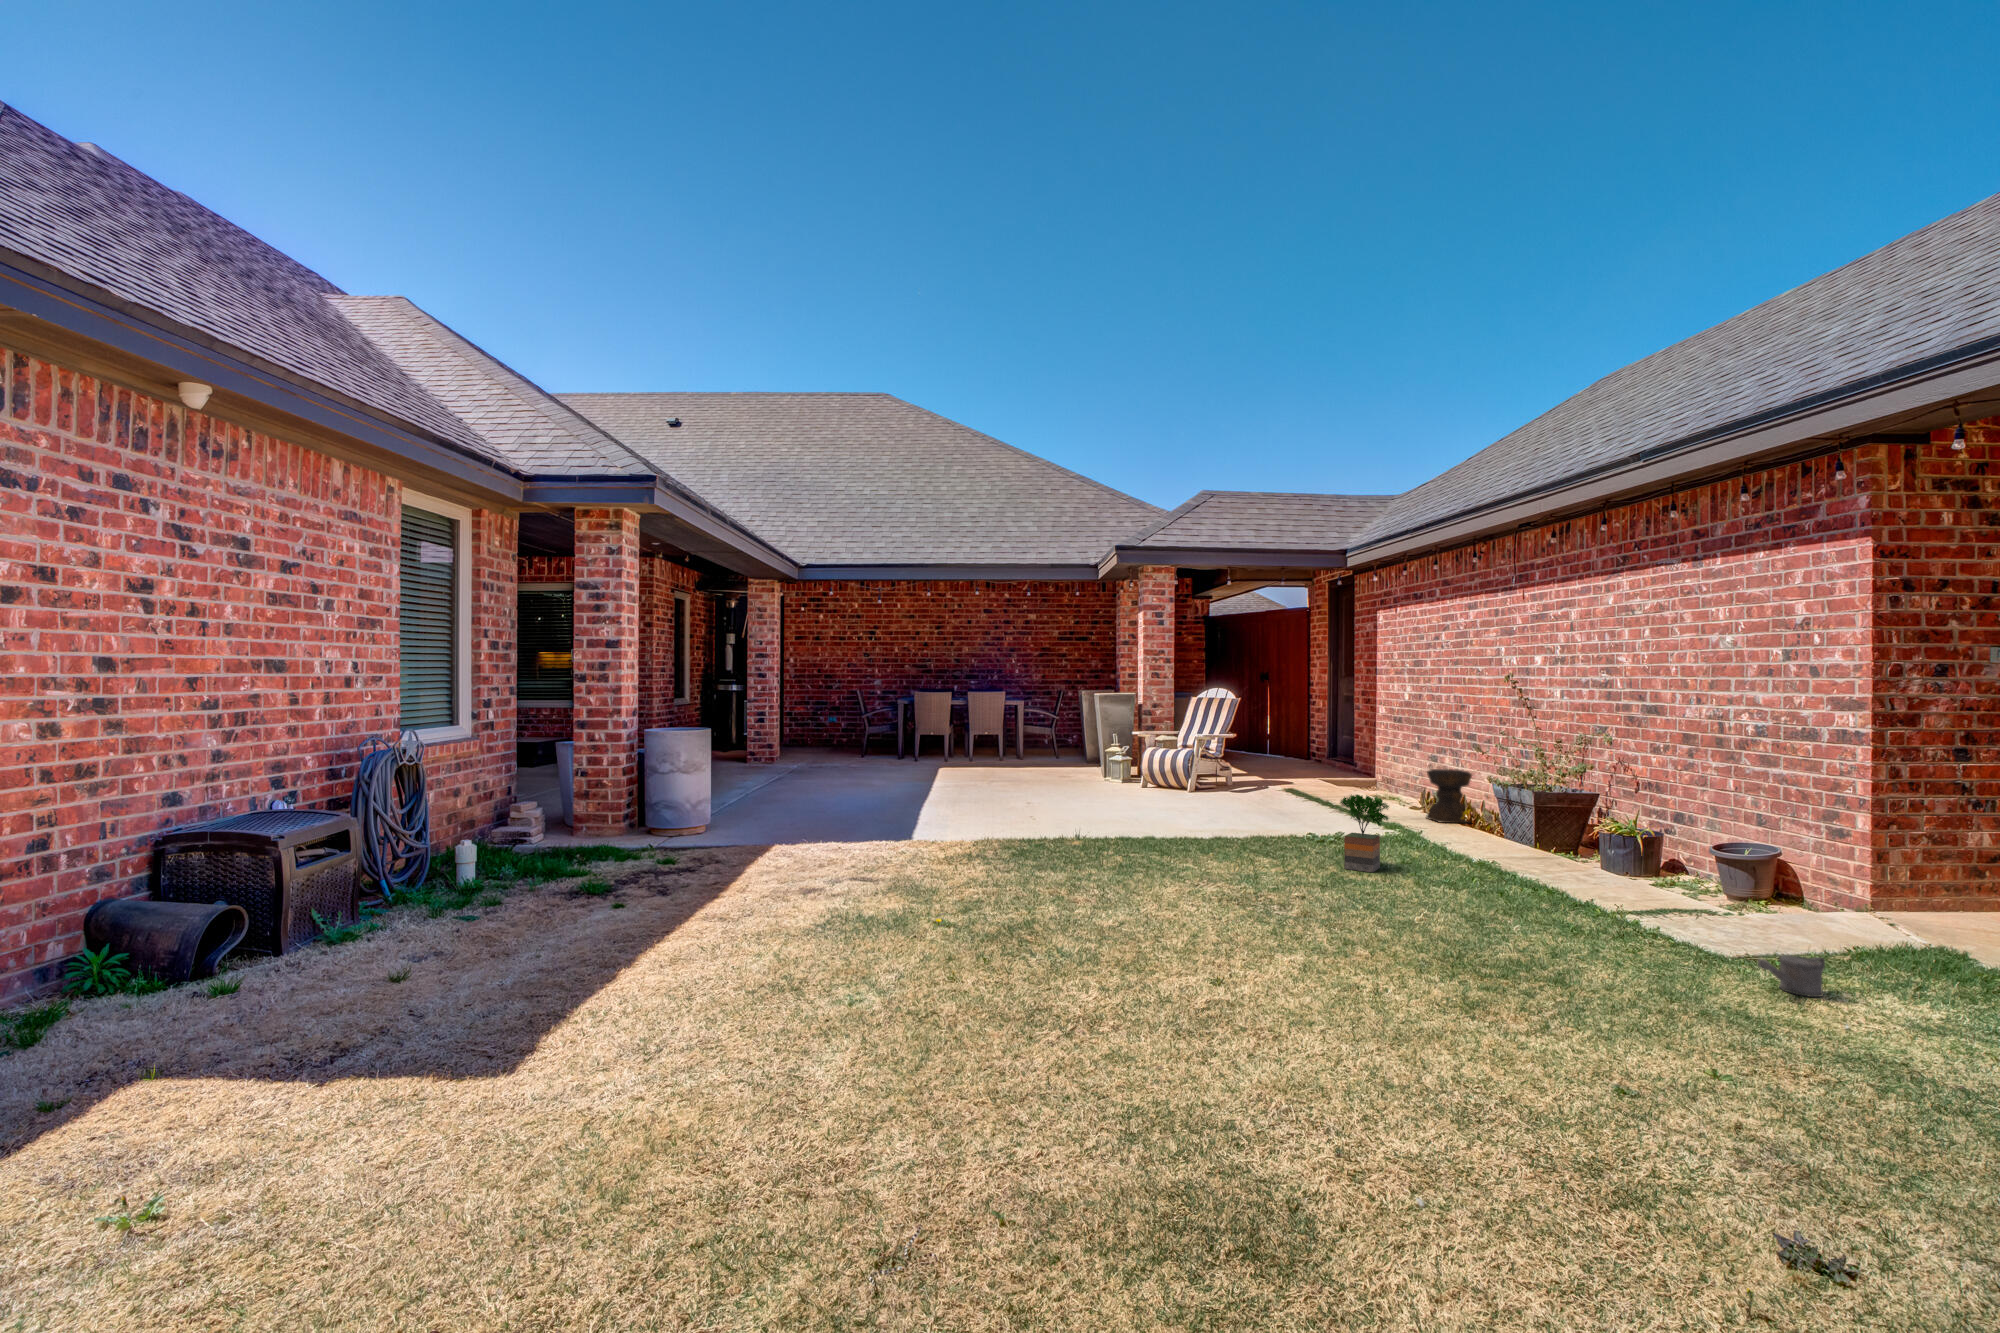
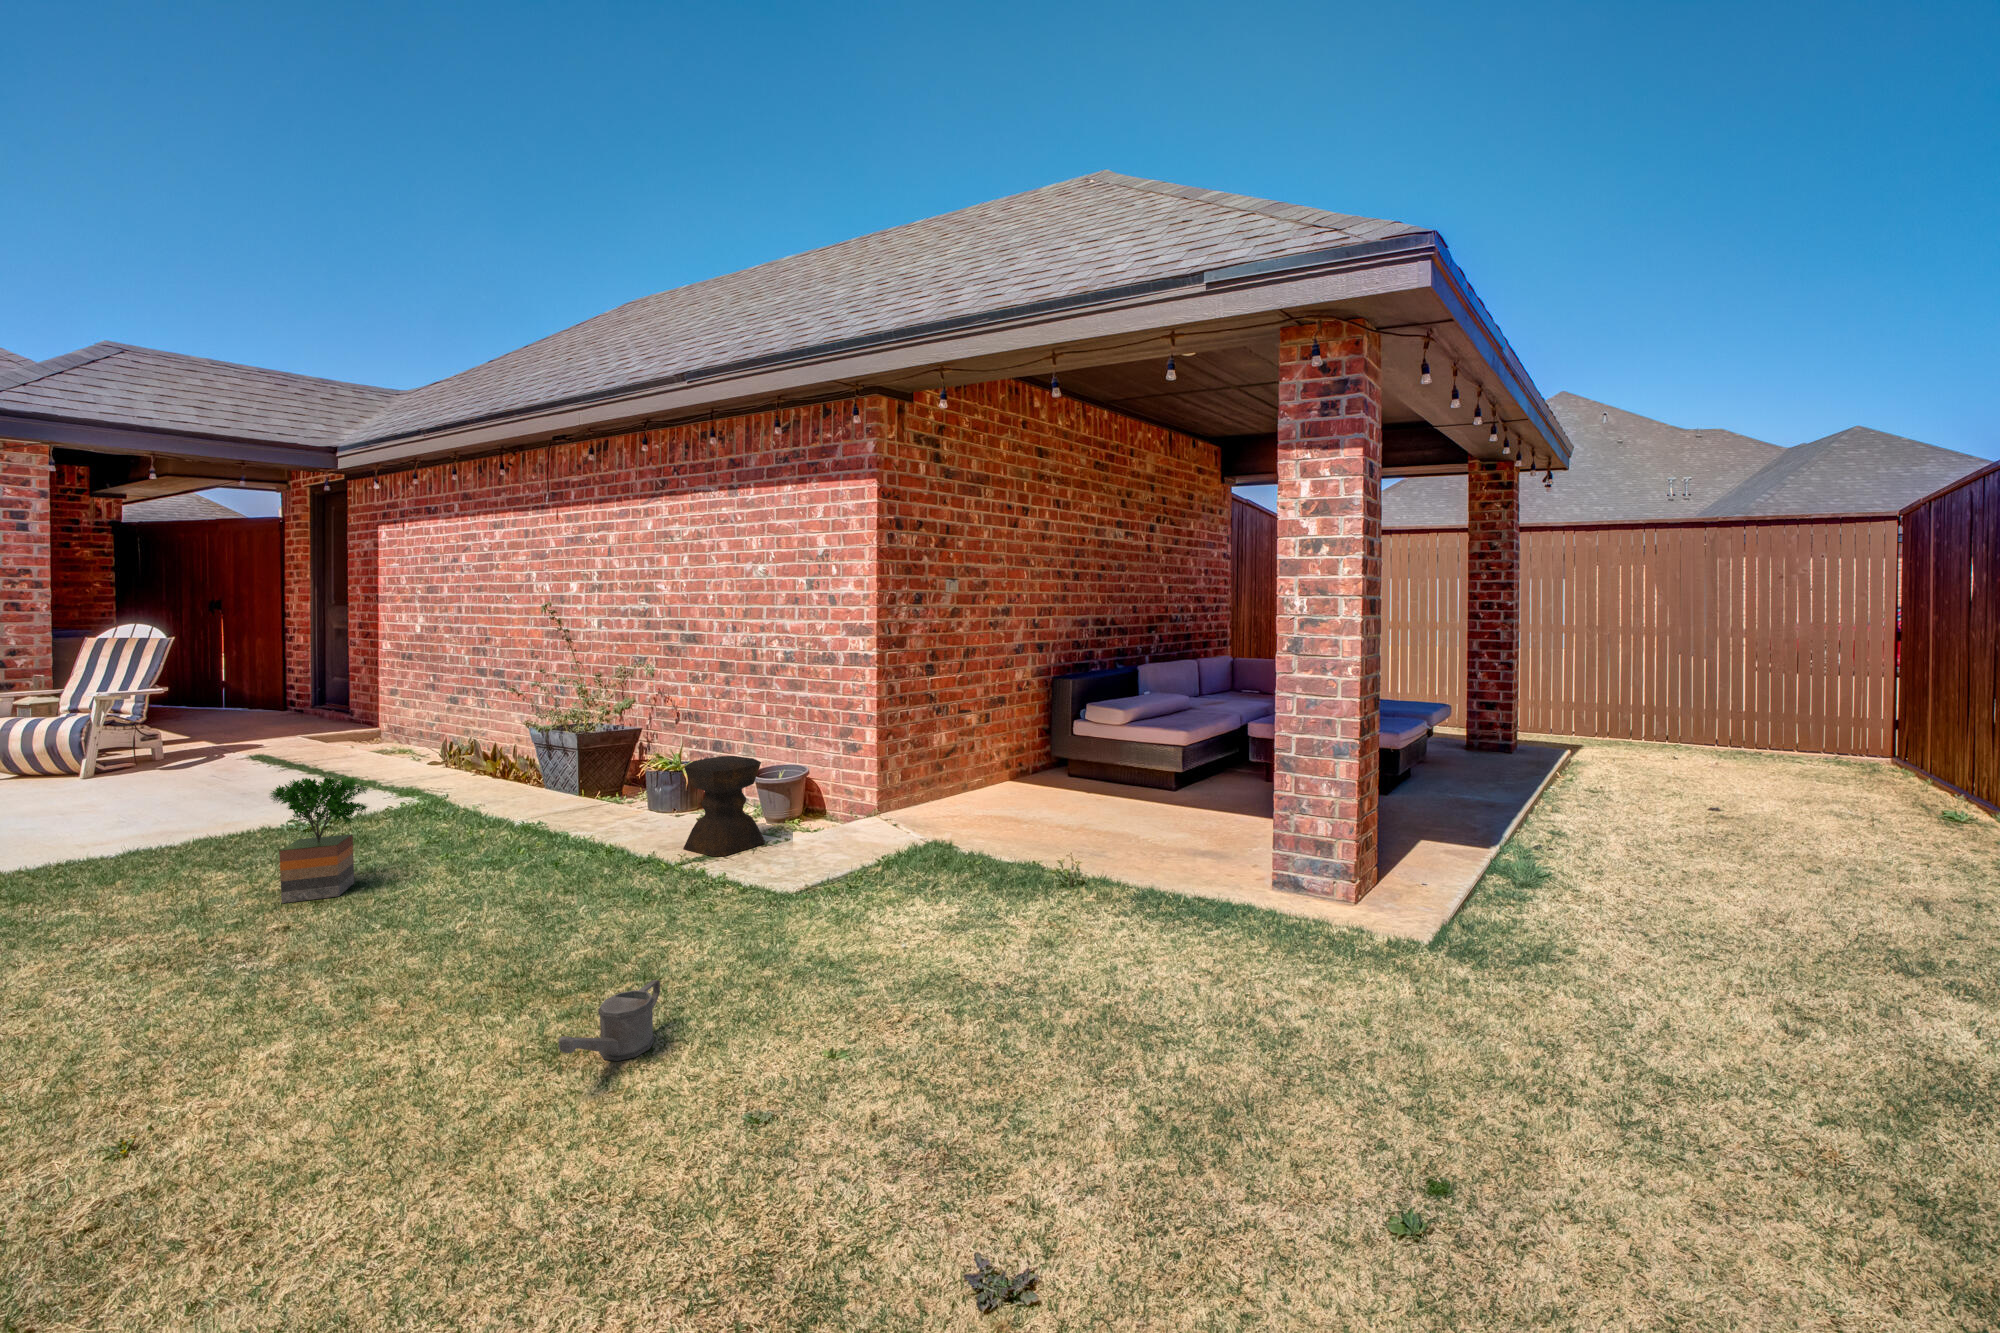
stool: present [1426,769,1472,823] -> present [683,756,765,856]
watering can: present [1758,955,1825,997] -> present [559,980,660,1061]

